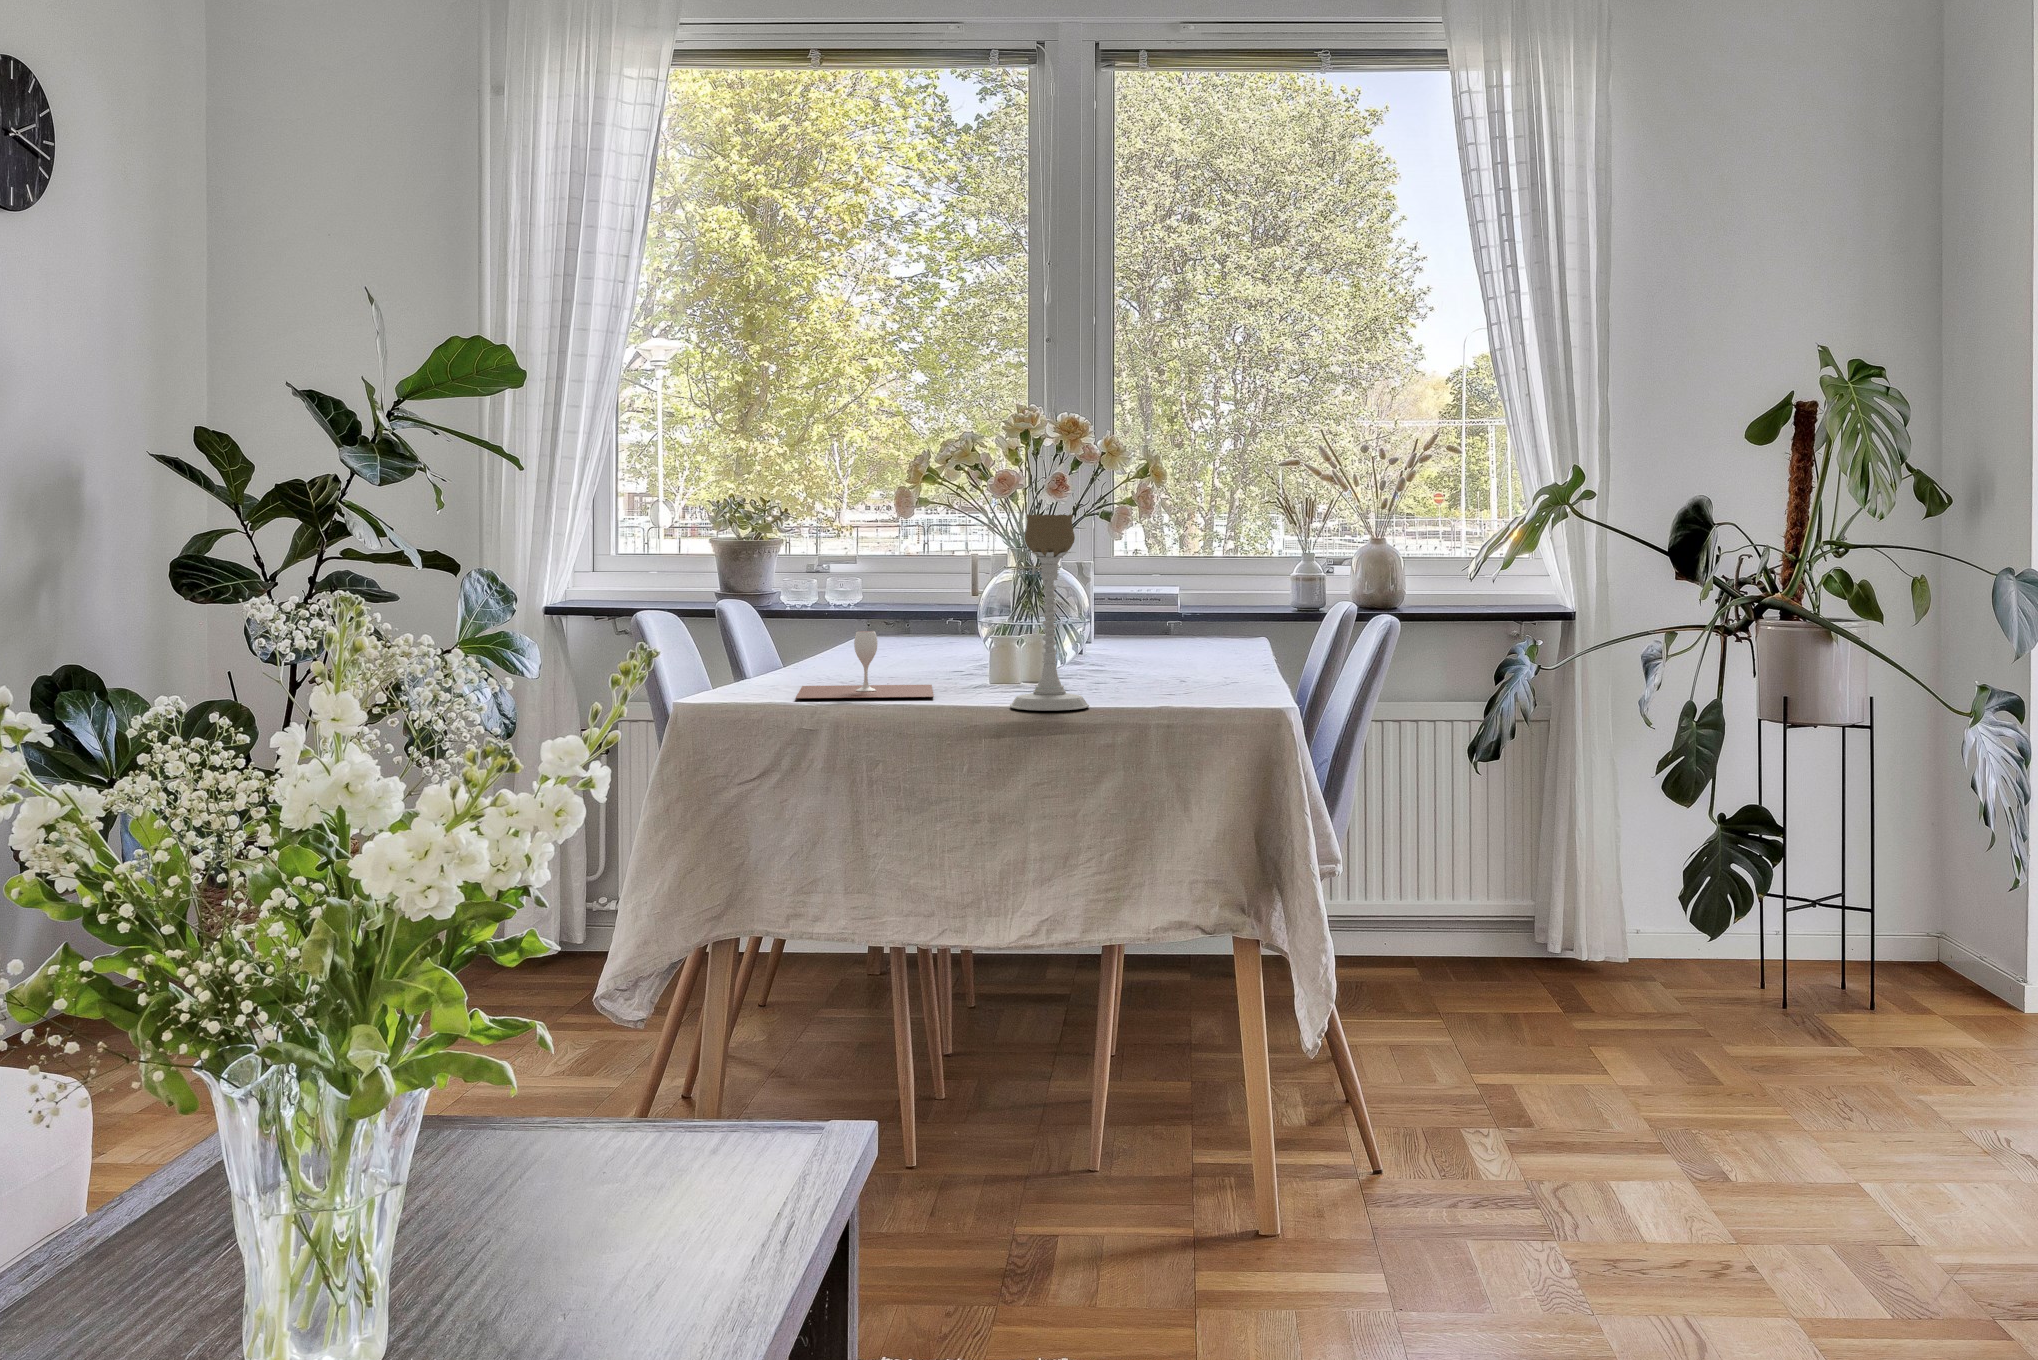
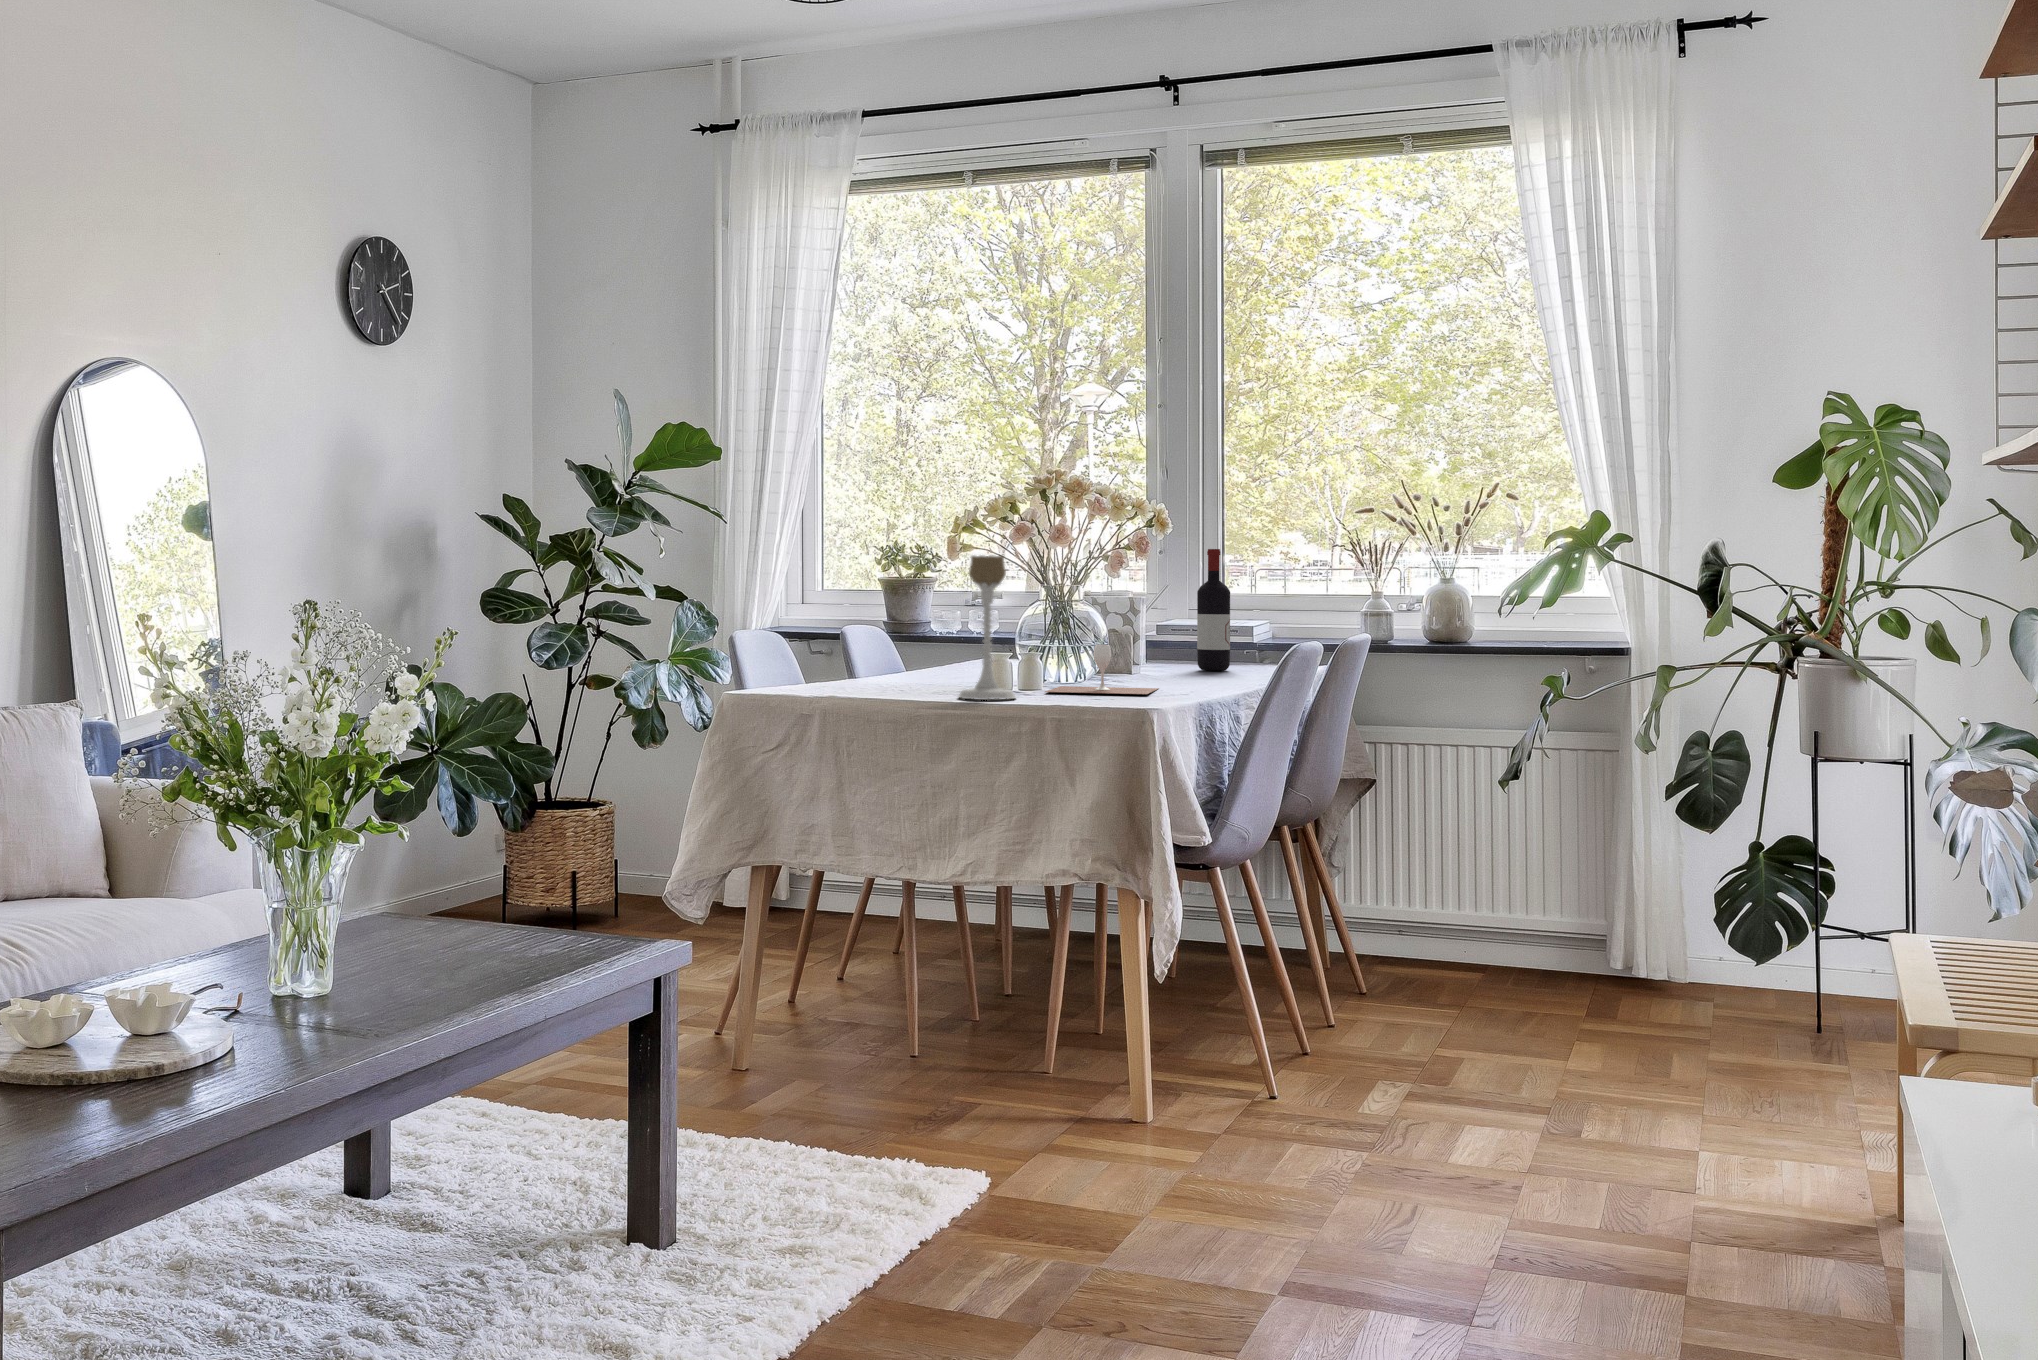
wine bottle: none [1176,506,1214,650] -> present [1197,549,1230,671]
wine glass: present [796,631,934,699] -> present [1045,645,1159,694]

